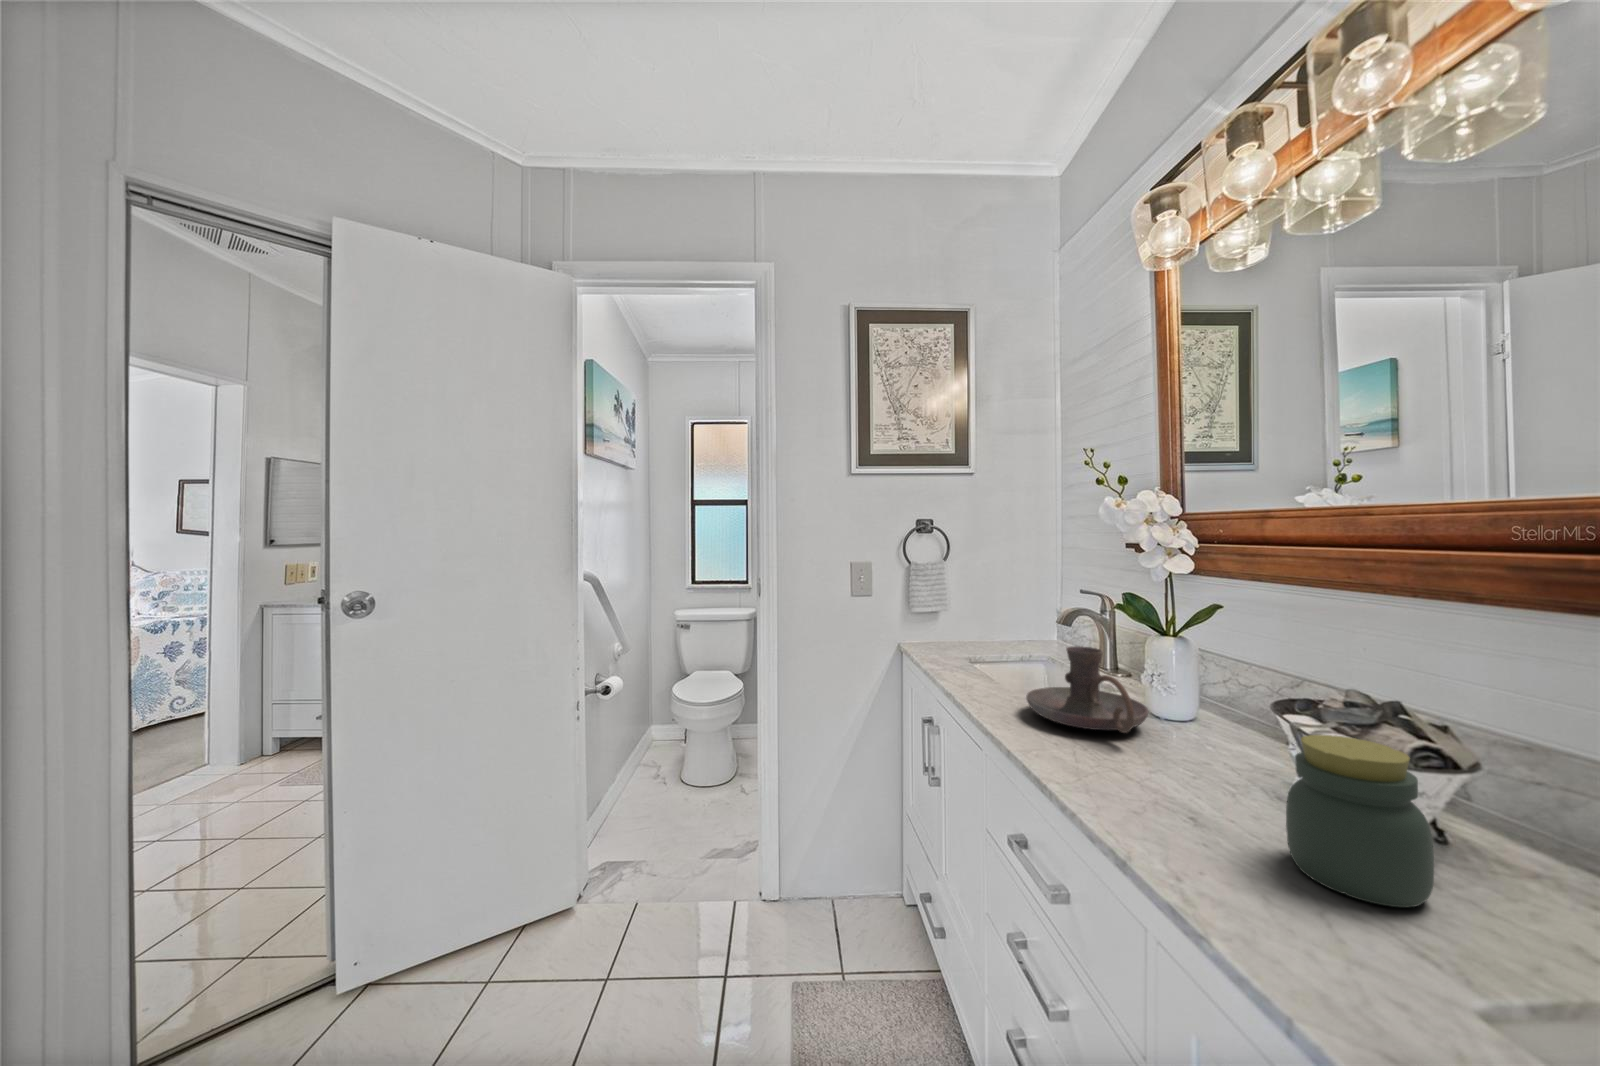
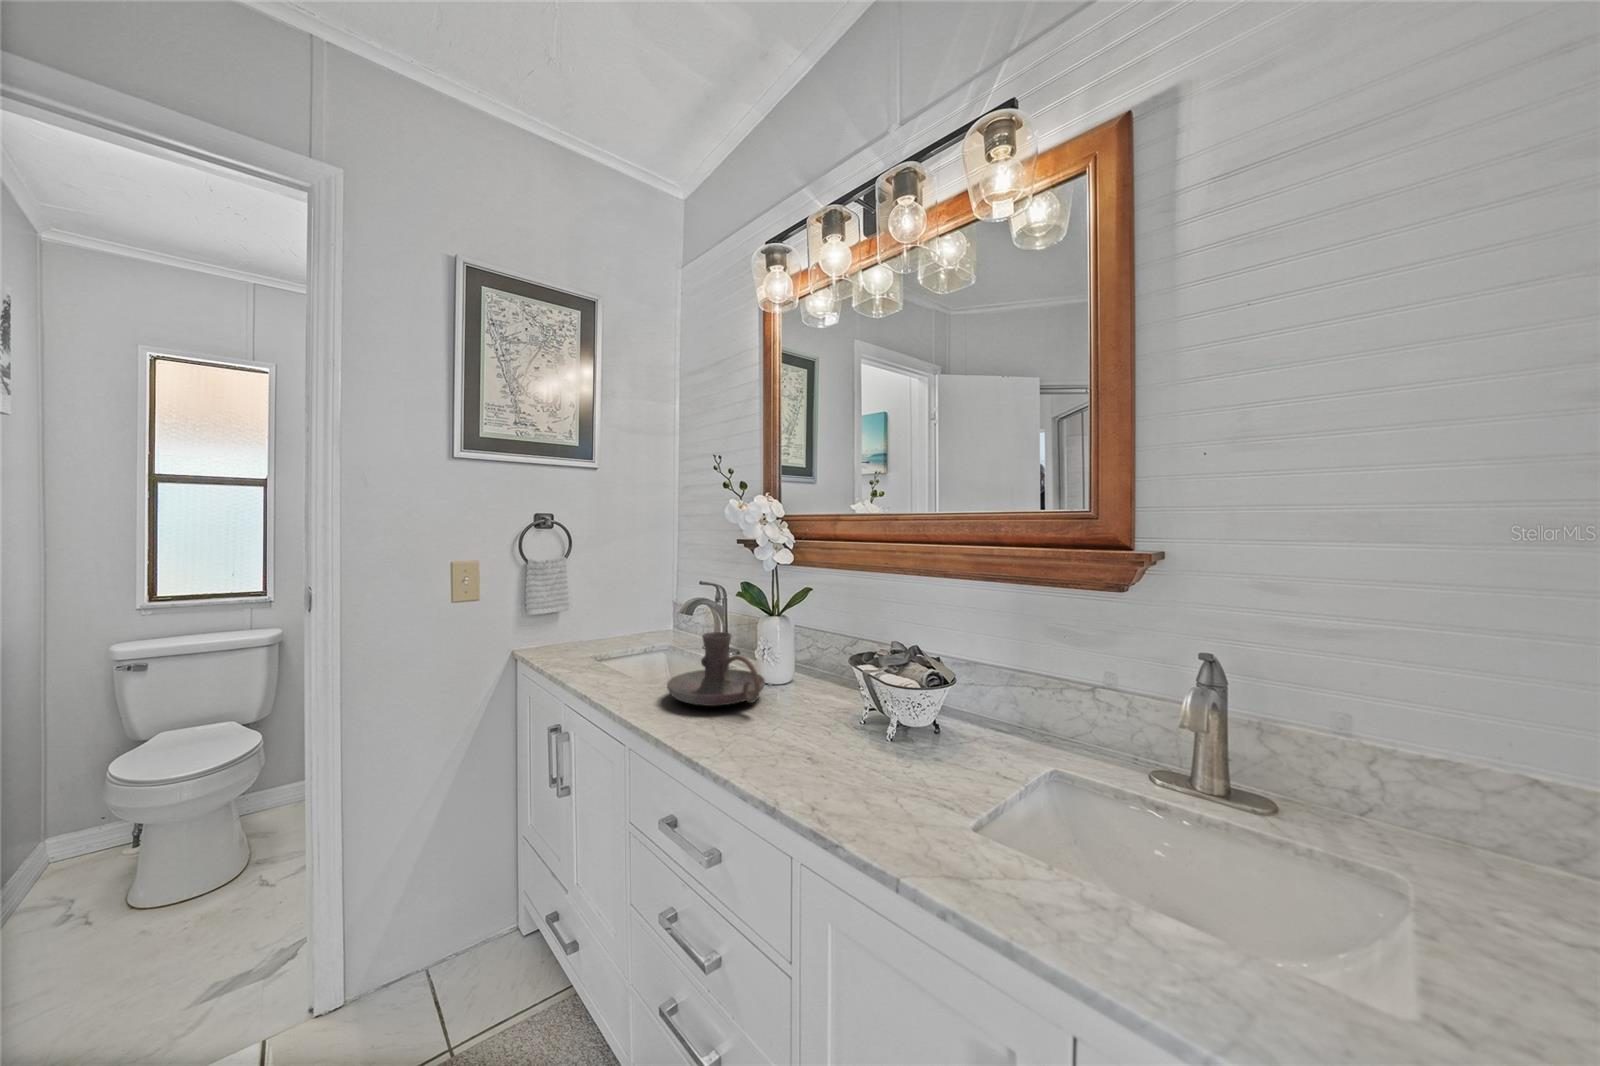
jar: present [1286,735,1434,907] -> none [872,676,946,788]

